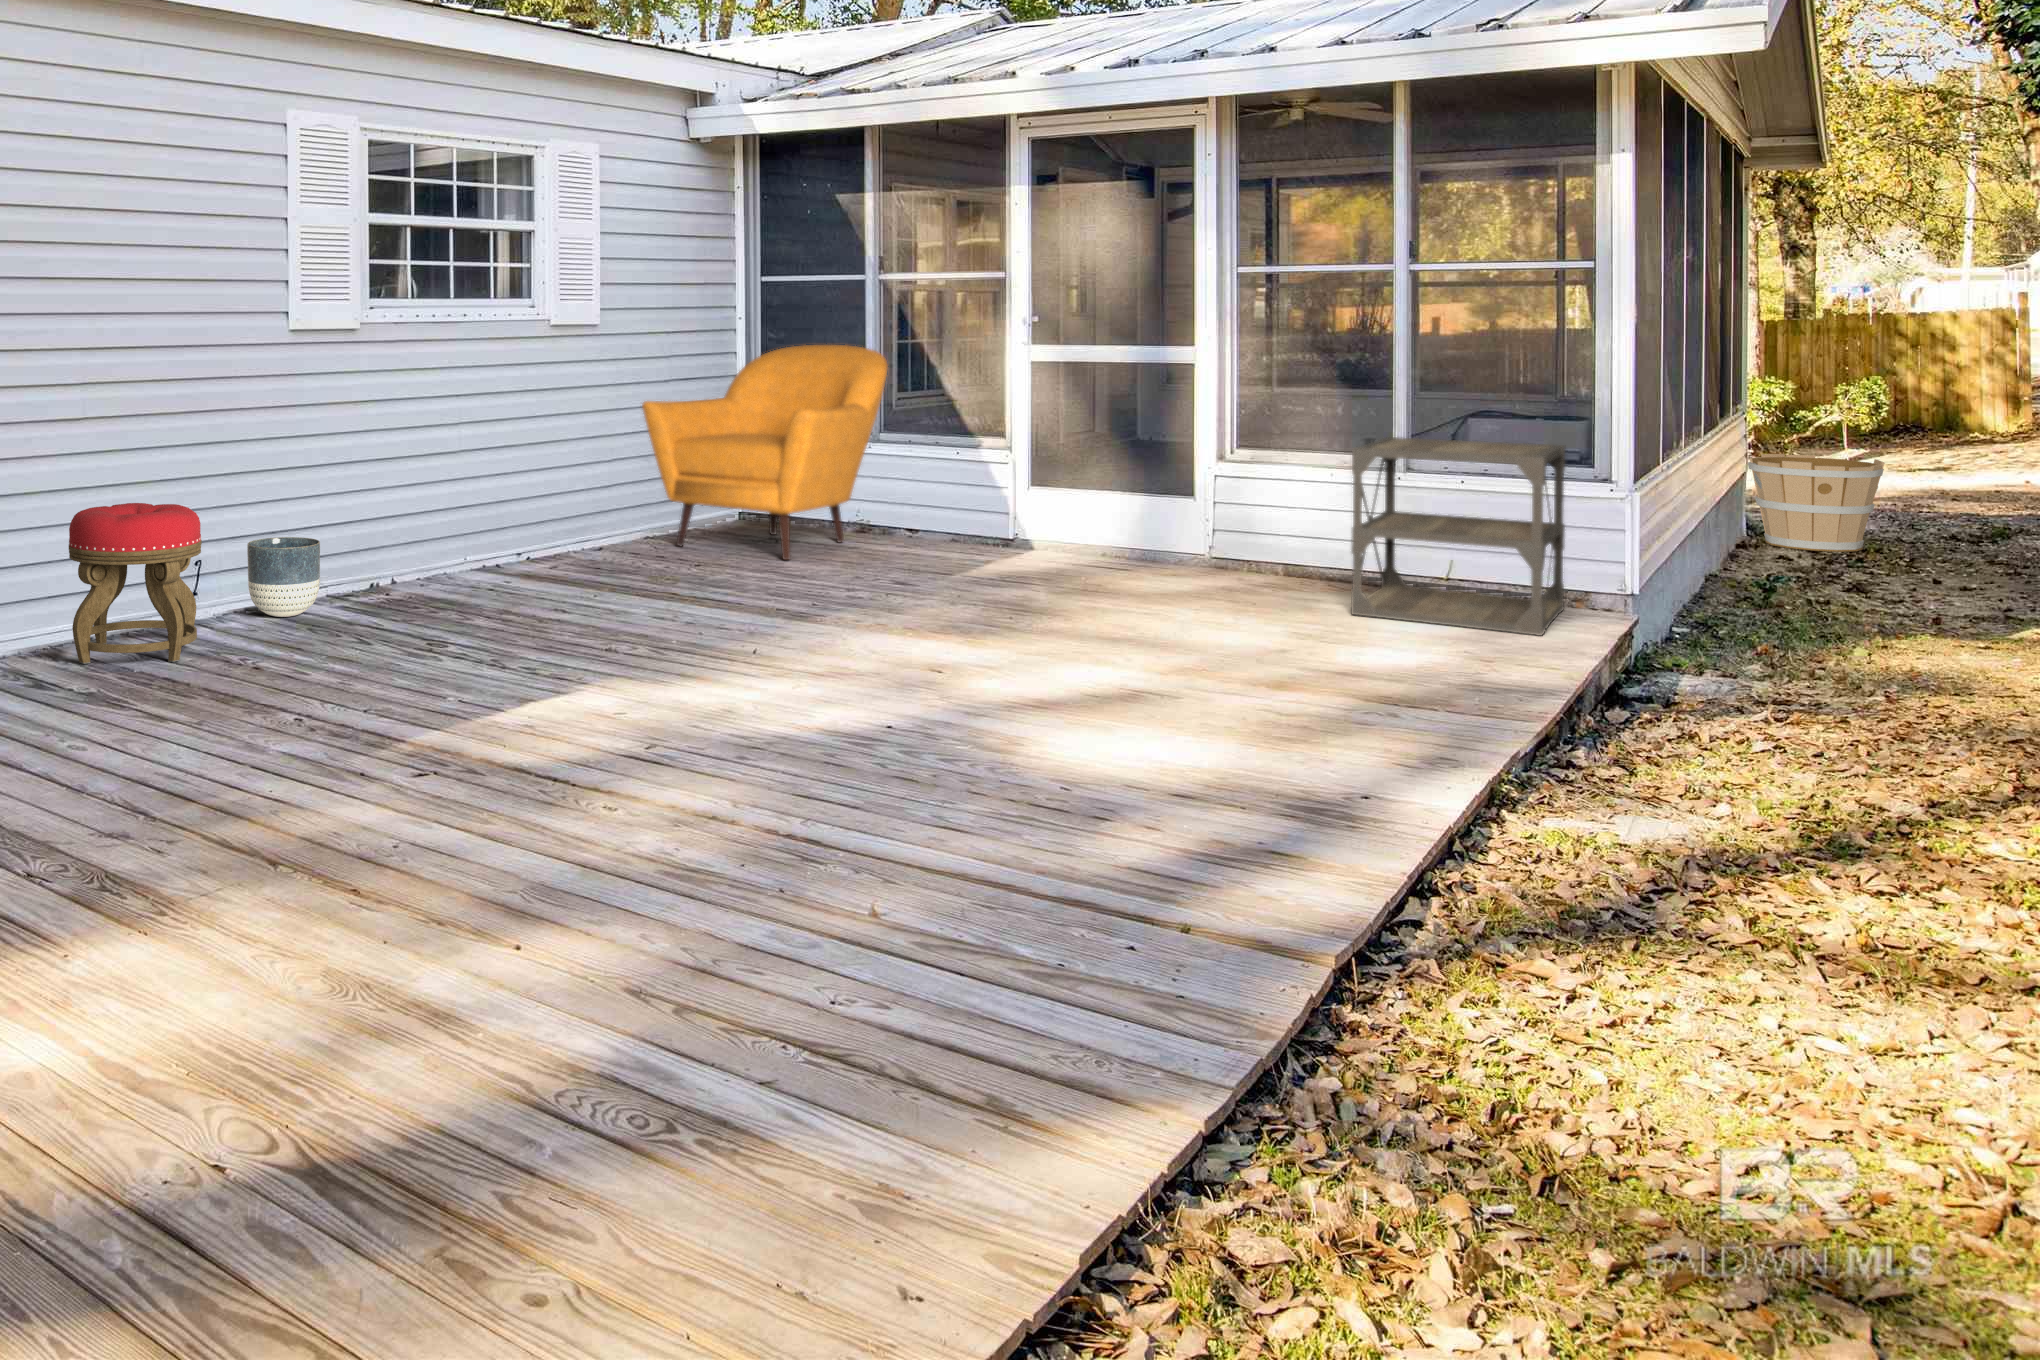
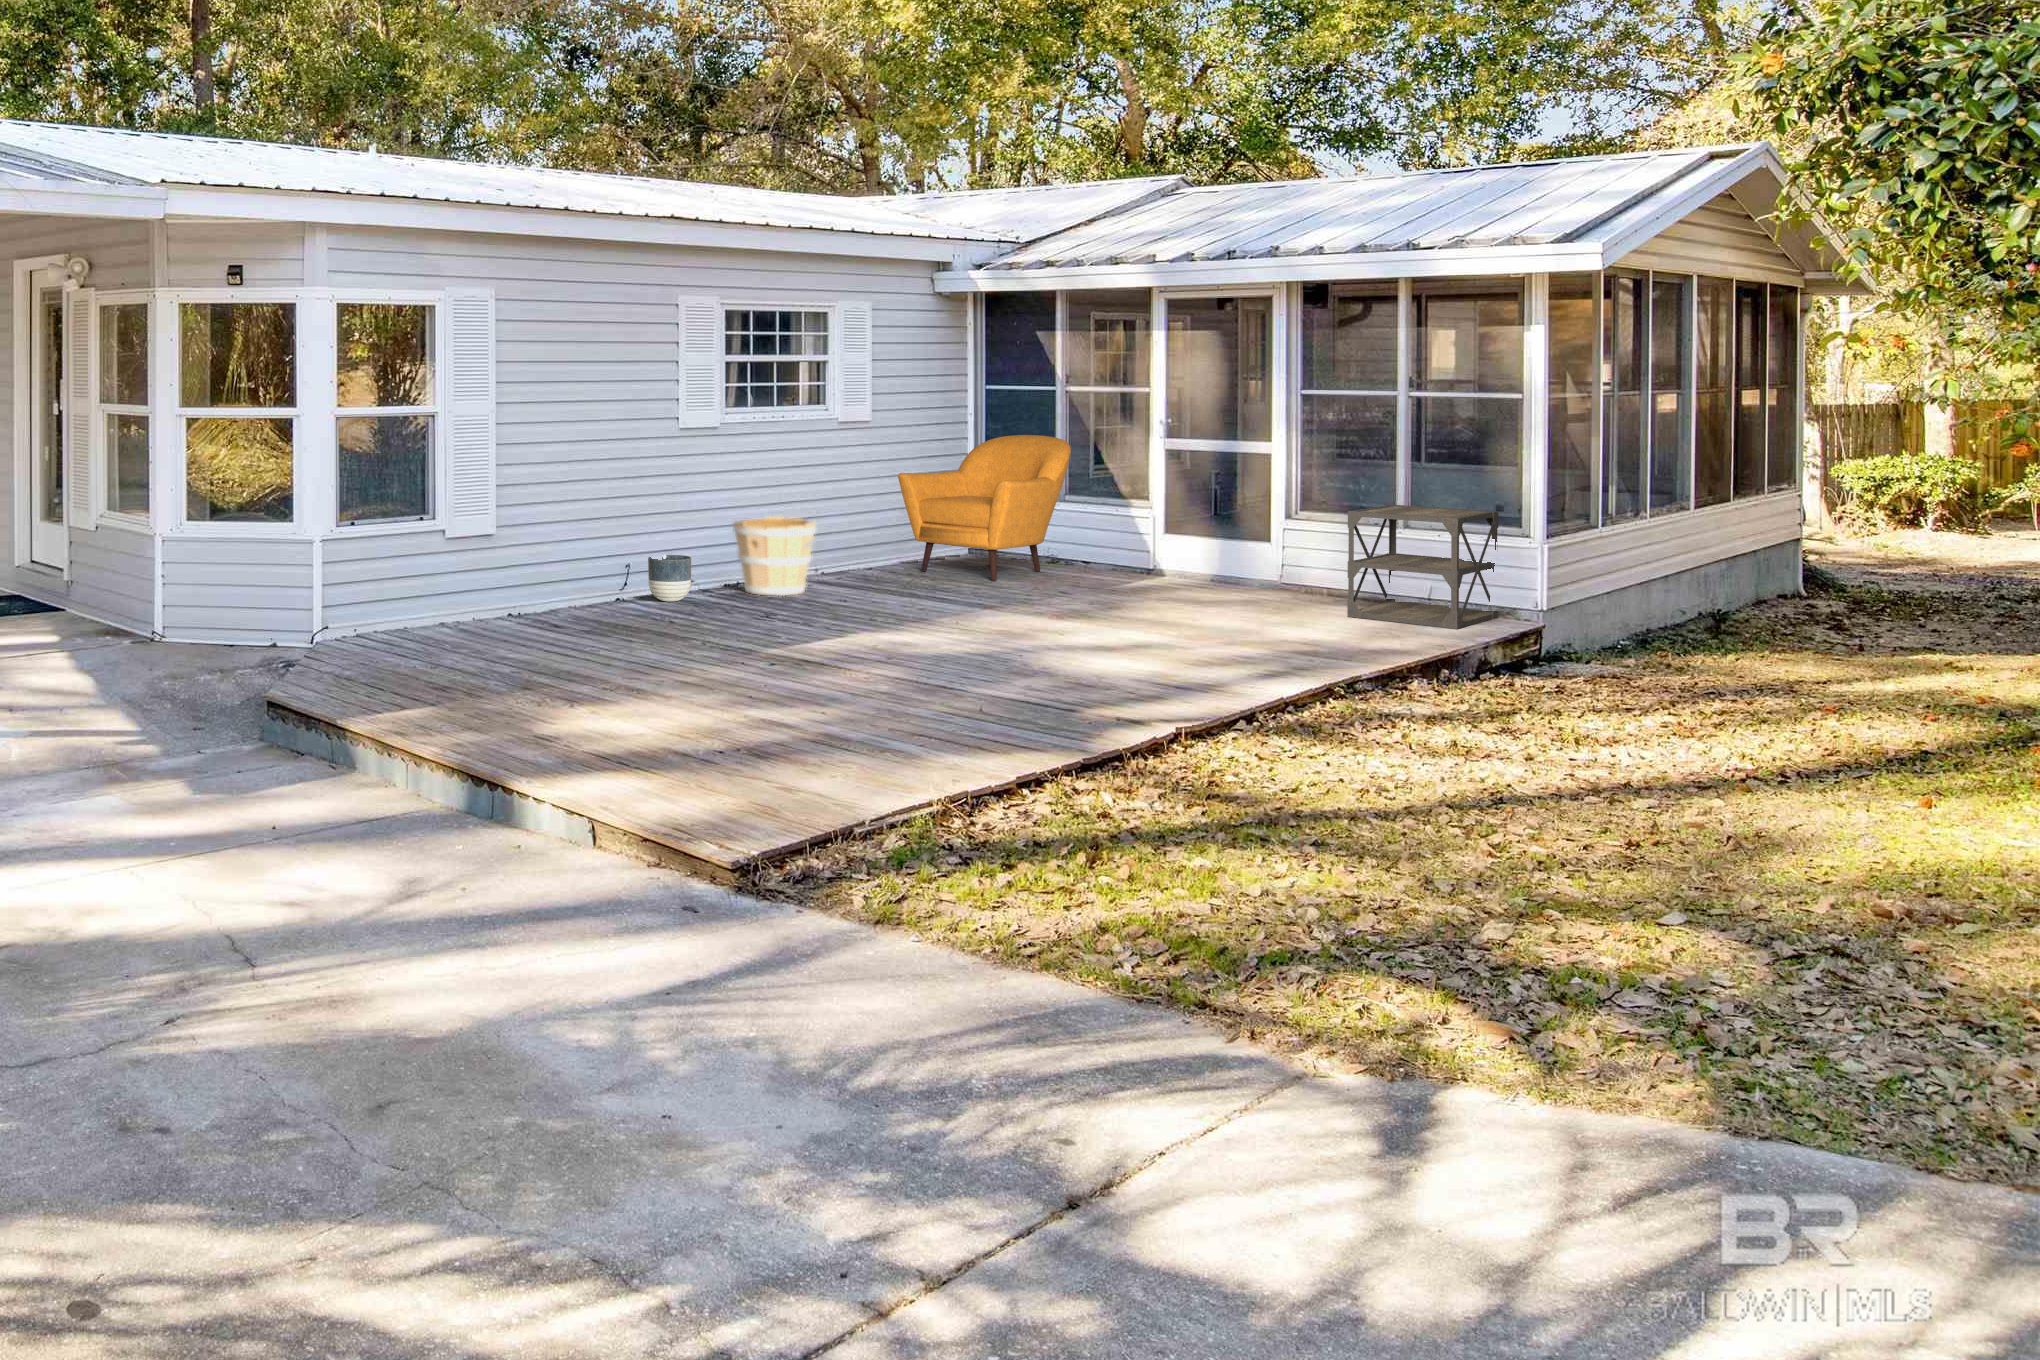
wooden bucket: present [1748,454,1885,552] -> present [733,516,816,596]
stool: present [69,503,202,664] -> none [556,531,629,619]

